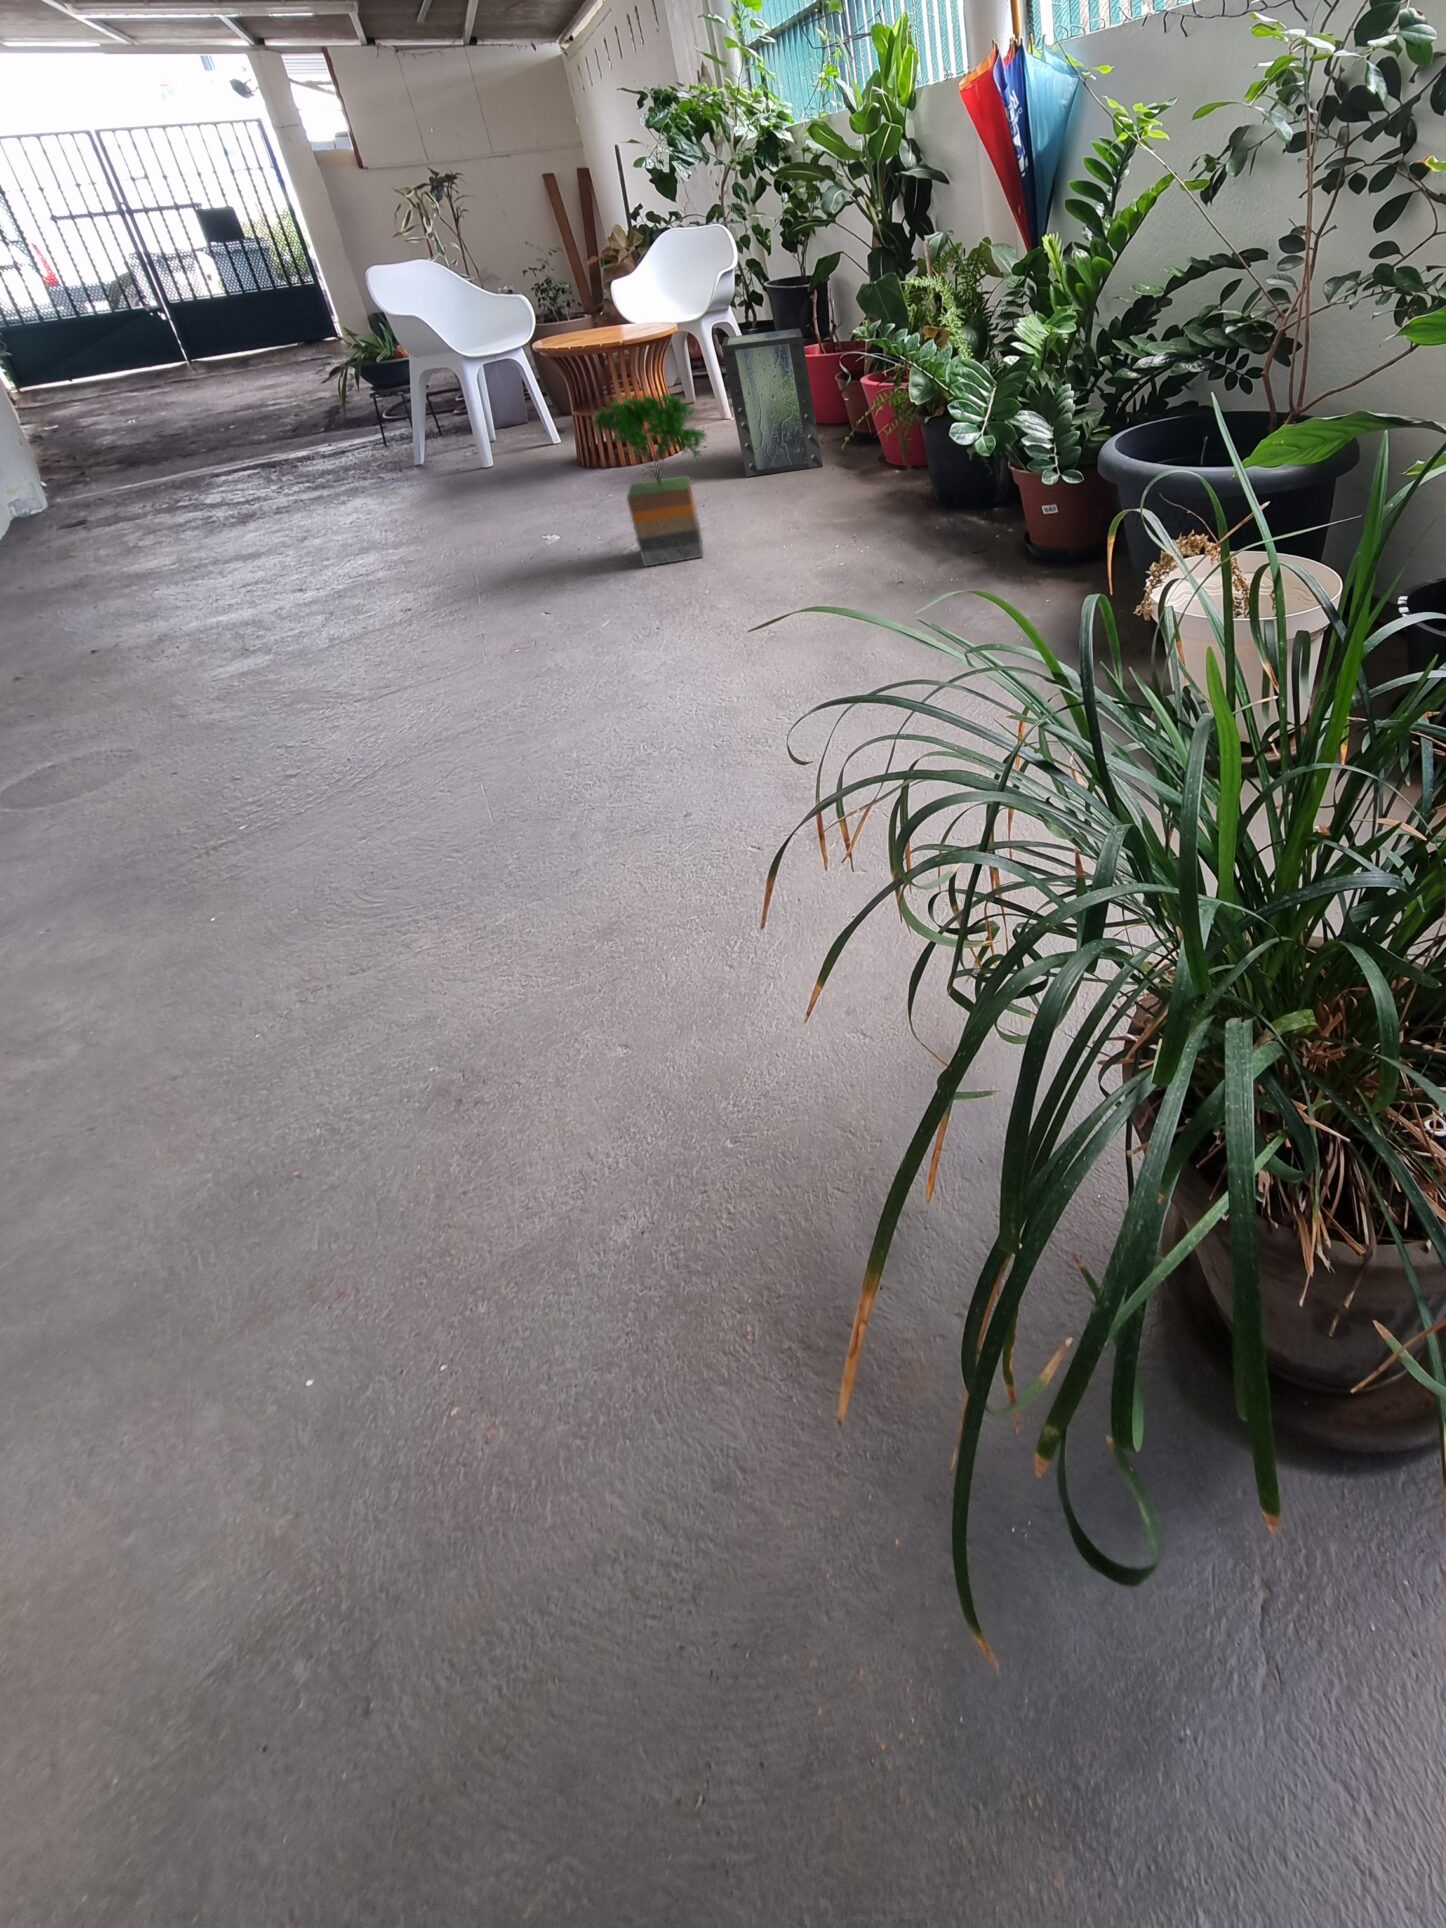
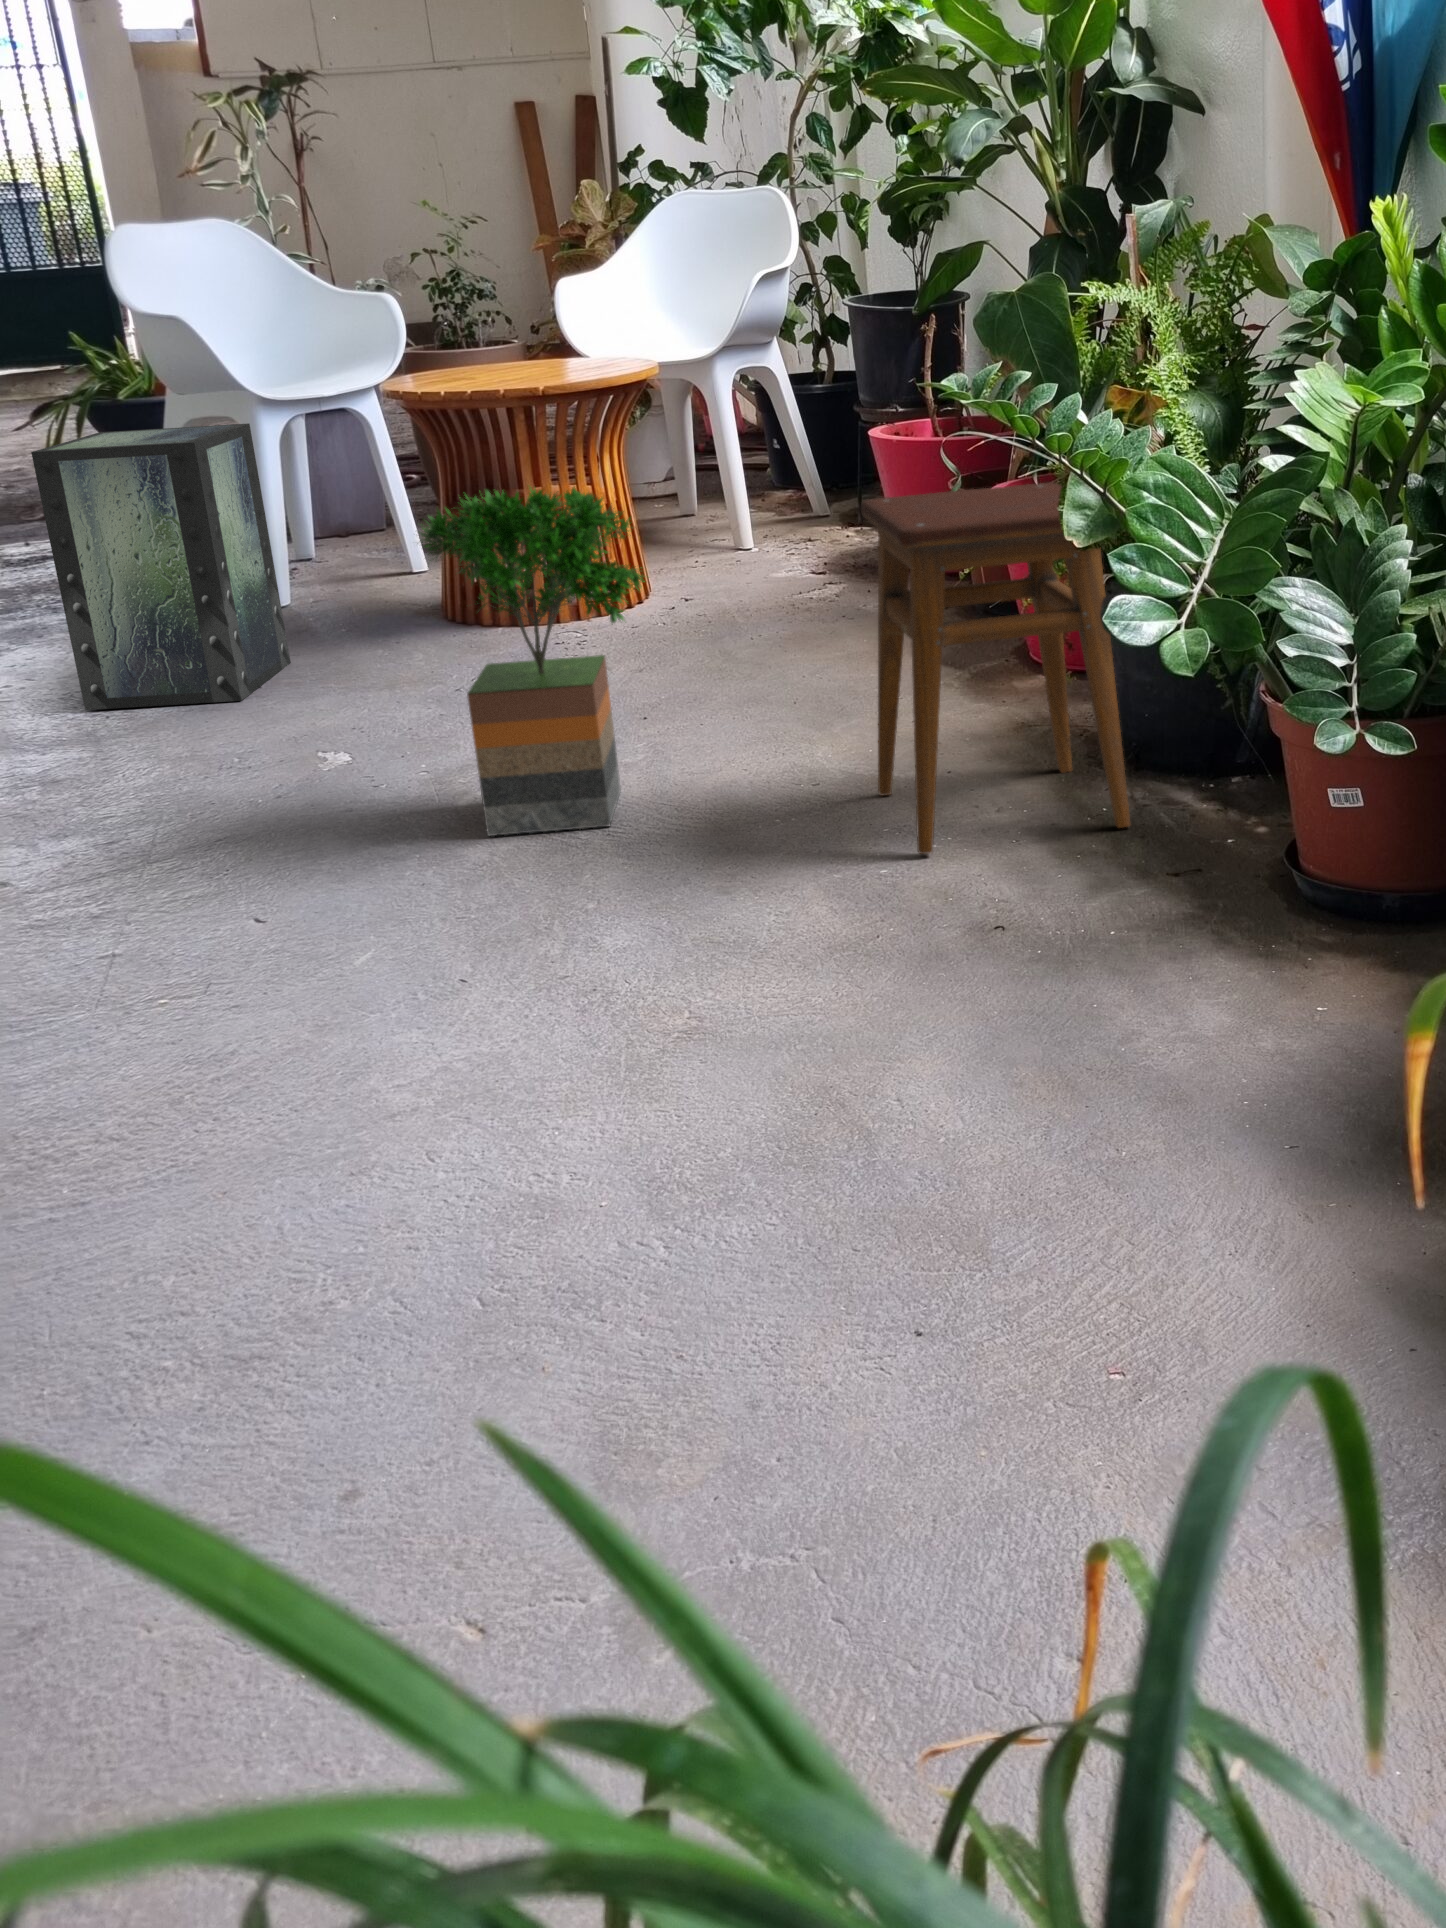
storage box: present [721,328,823,477] -> present [31,423,291,710]
stool: none [809,375,951,555] -> present [861,483,1130,854]

